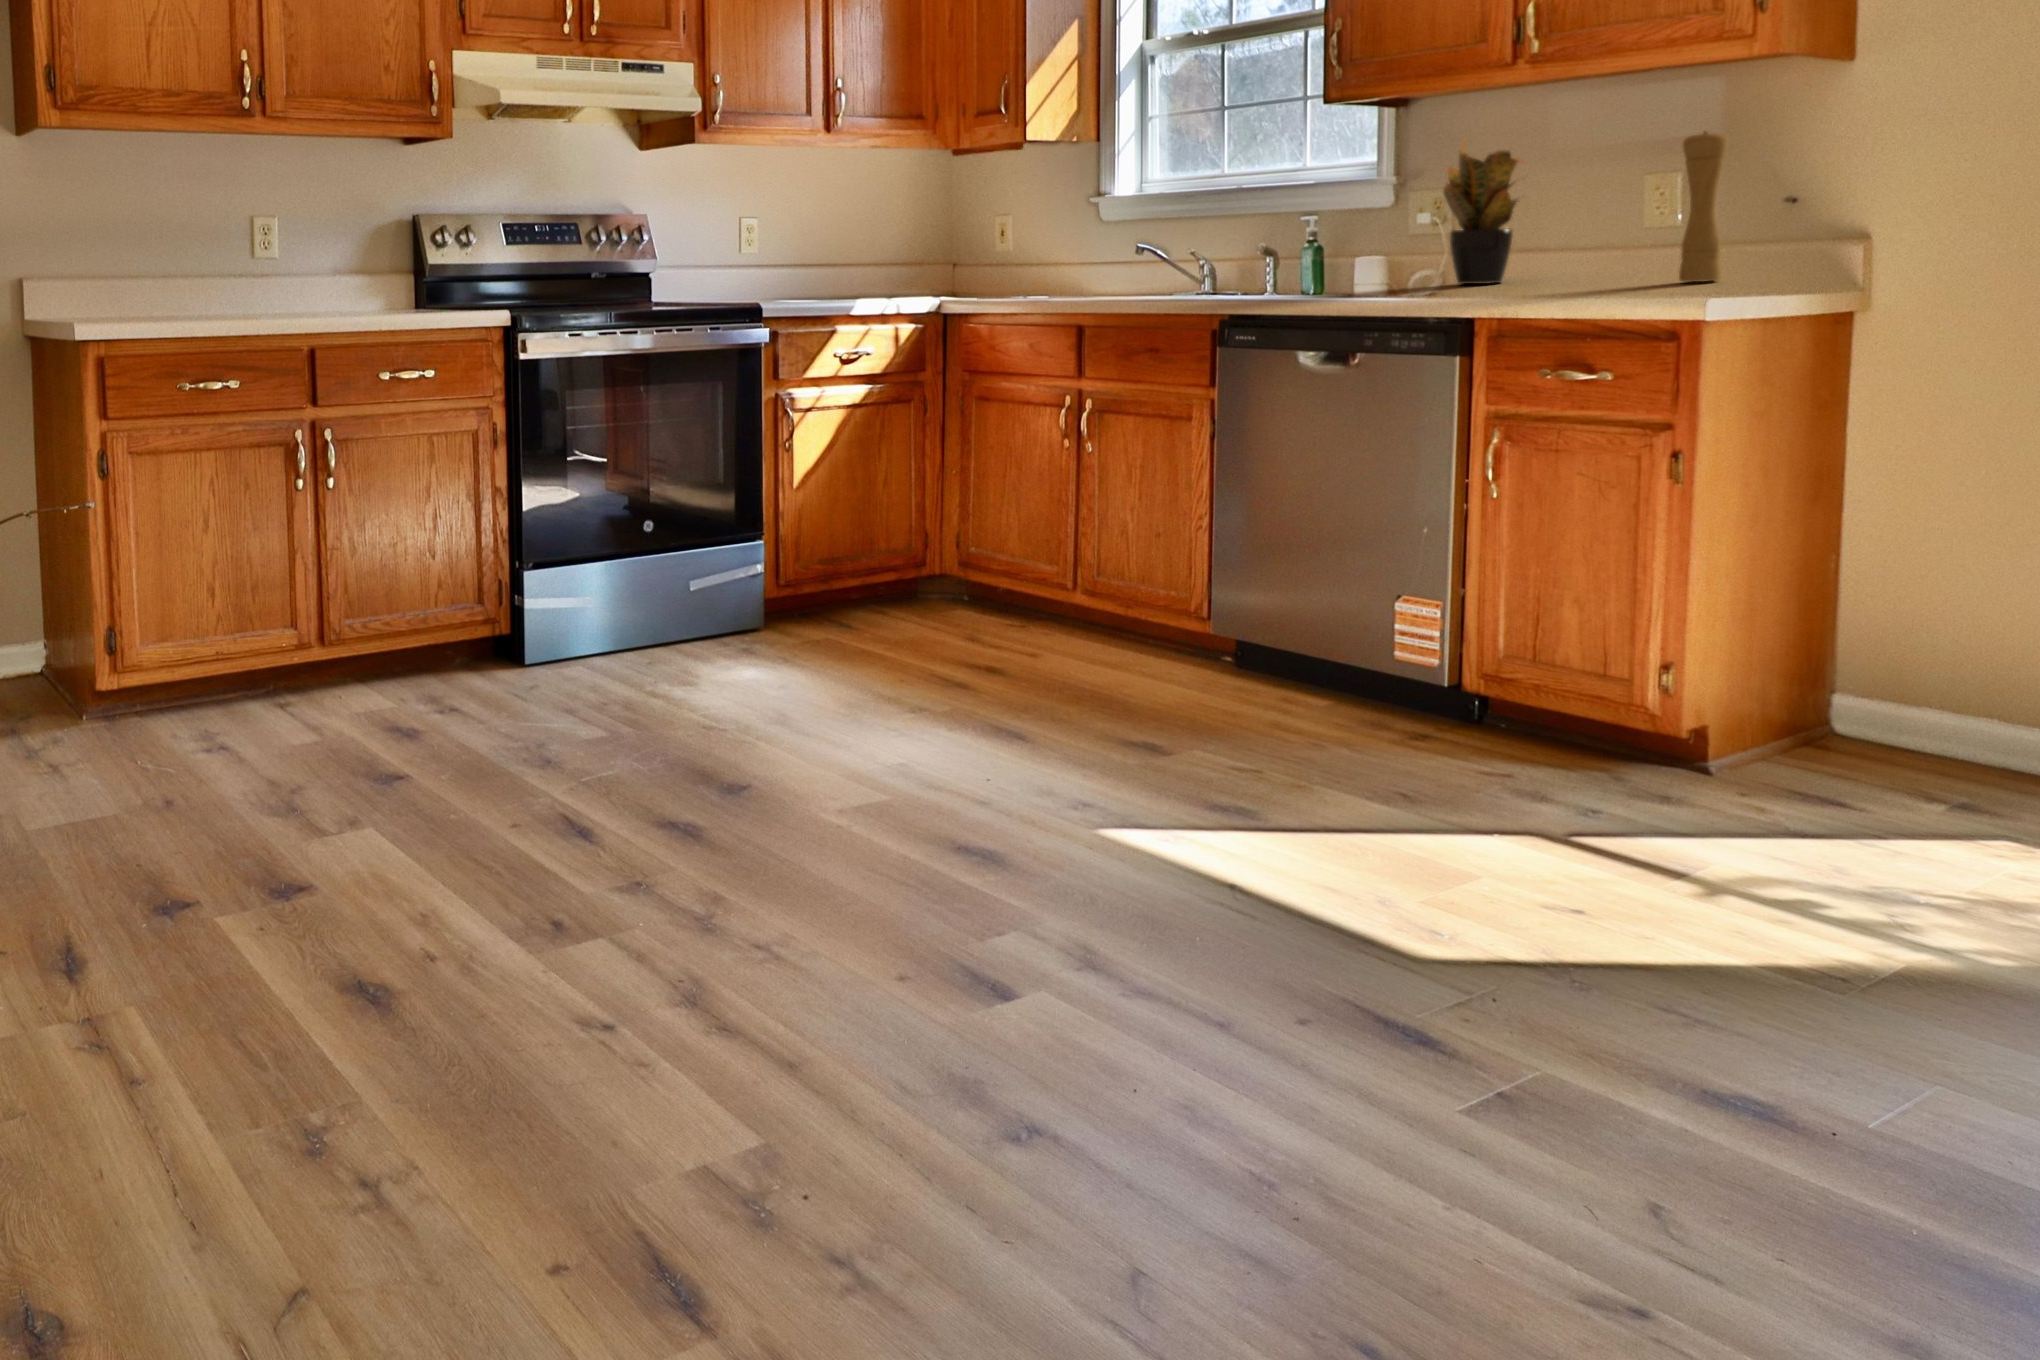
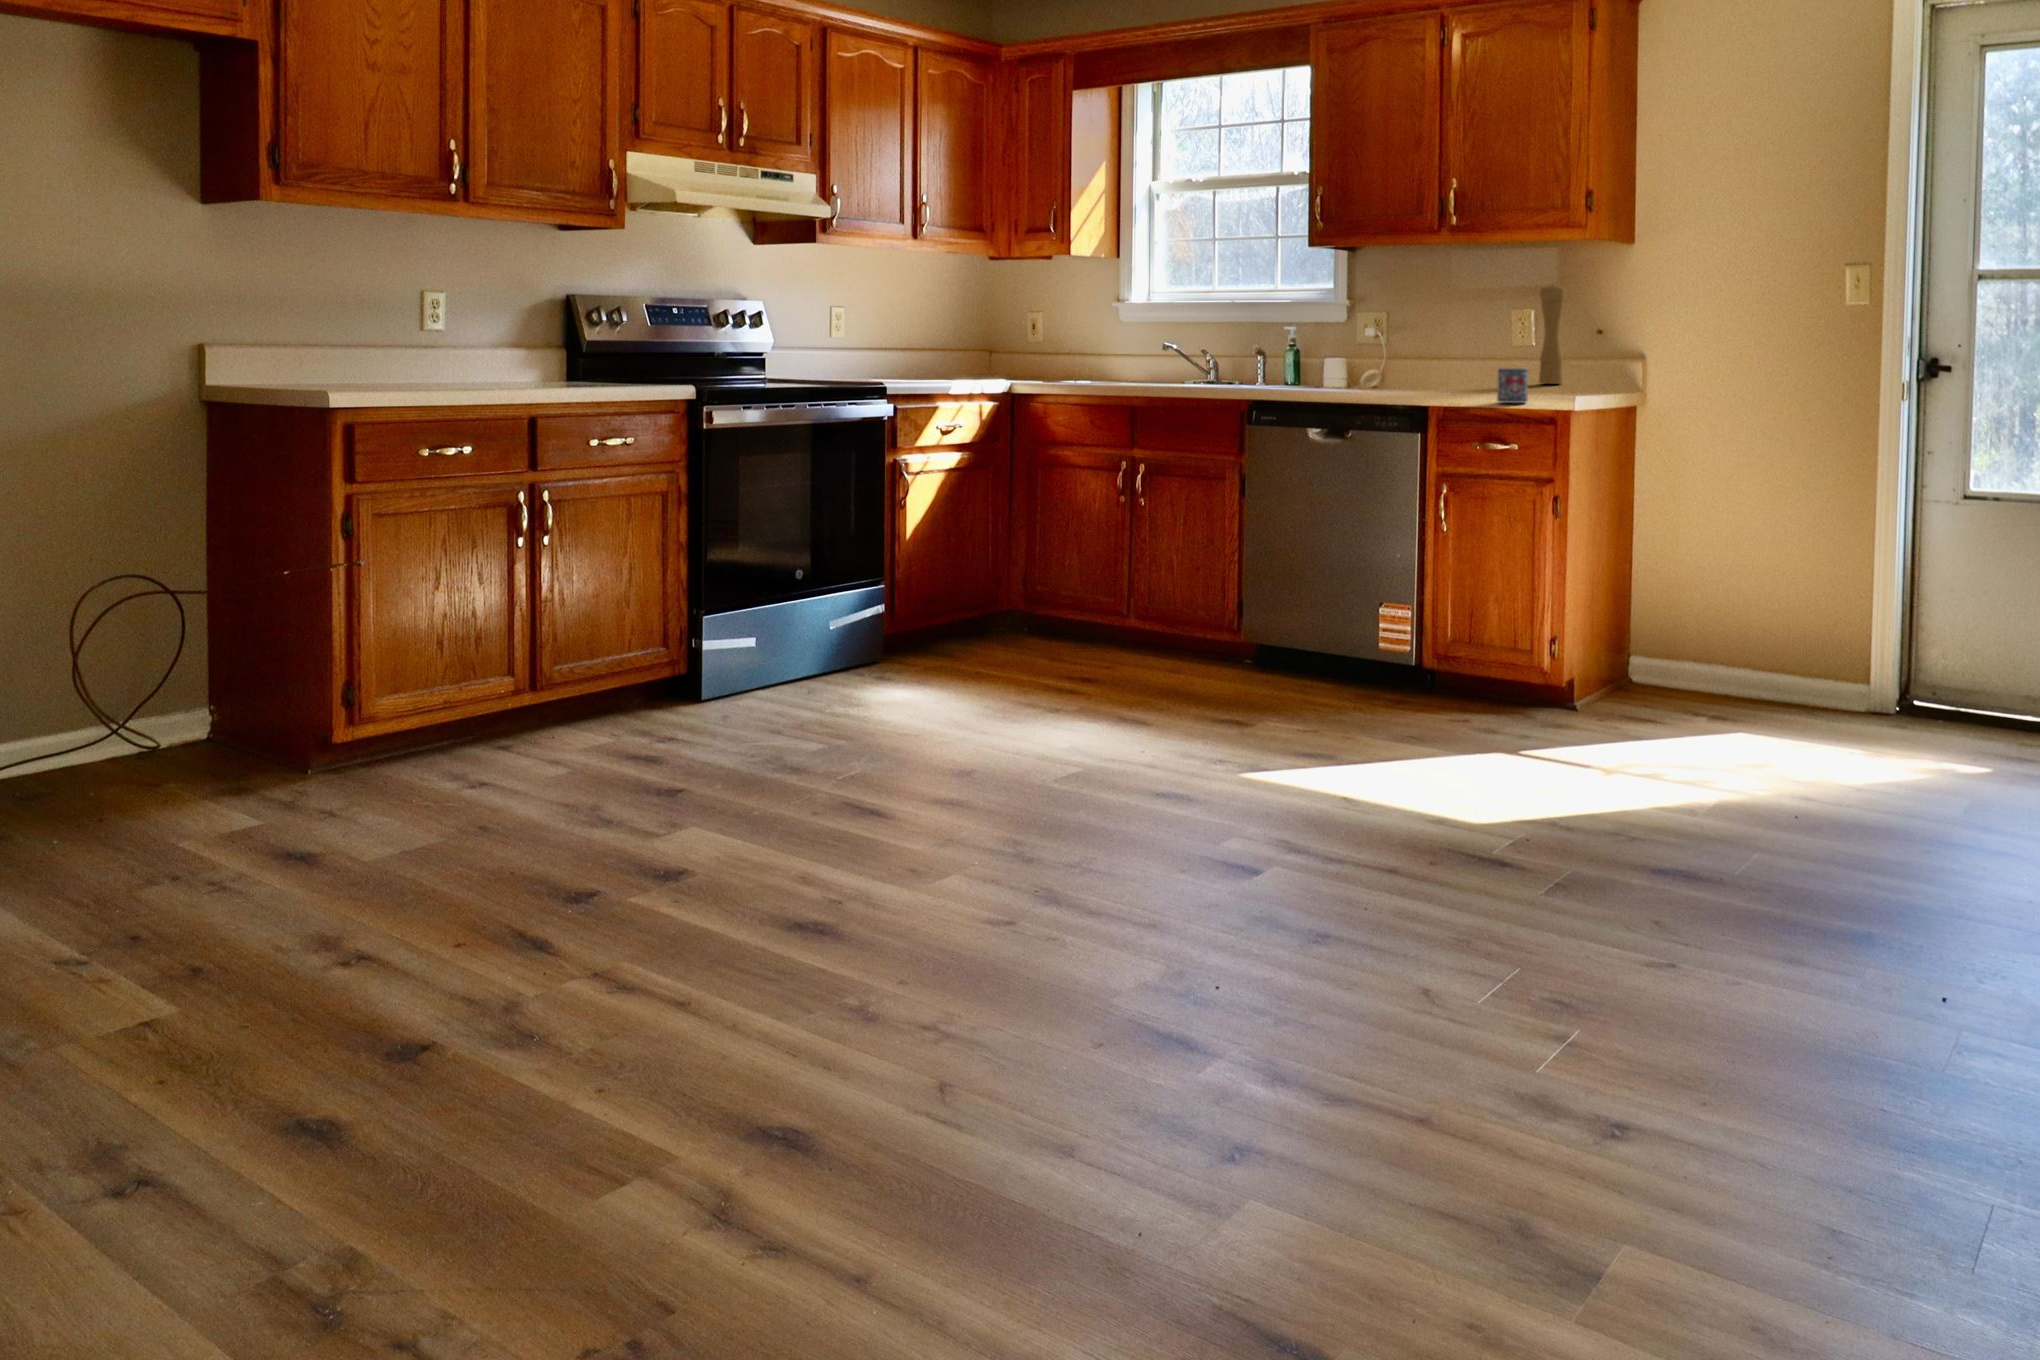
potted plant: present [1443,140,1523,284] -> none [1378,271,1452,381]
mug: none [1573,257,1626,310] -> present [1497,368,1528,403]

